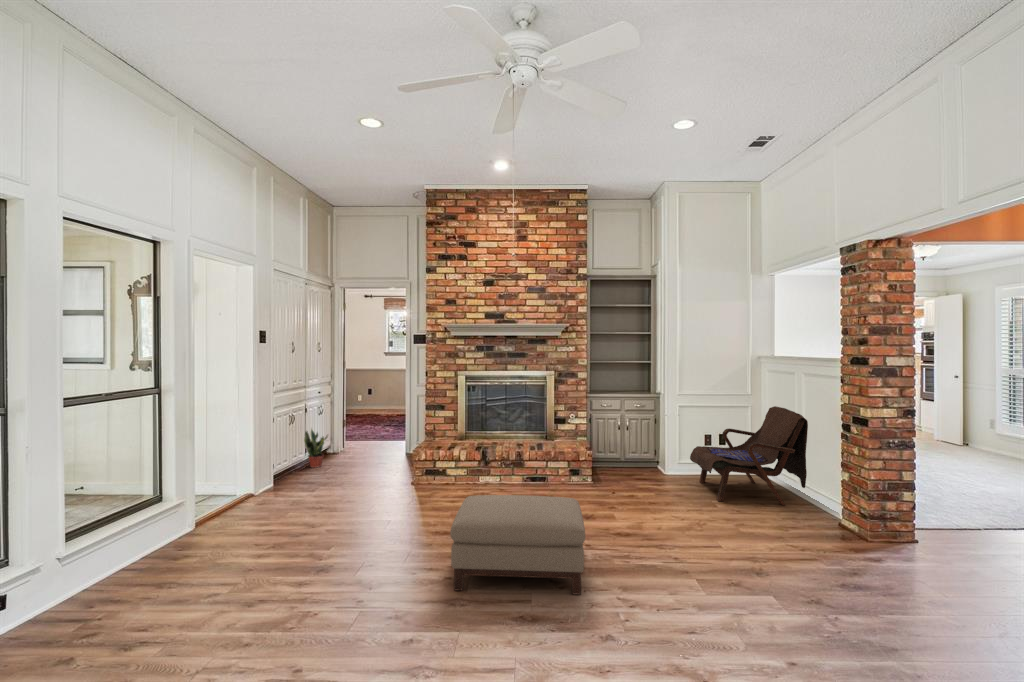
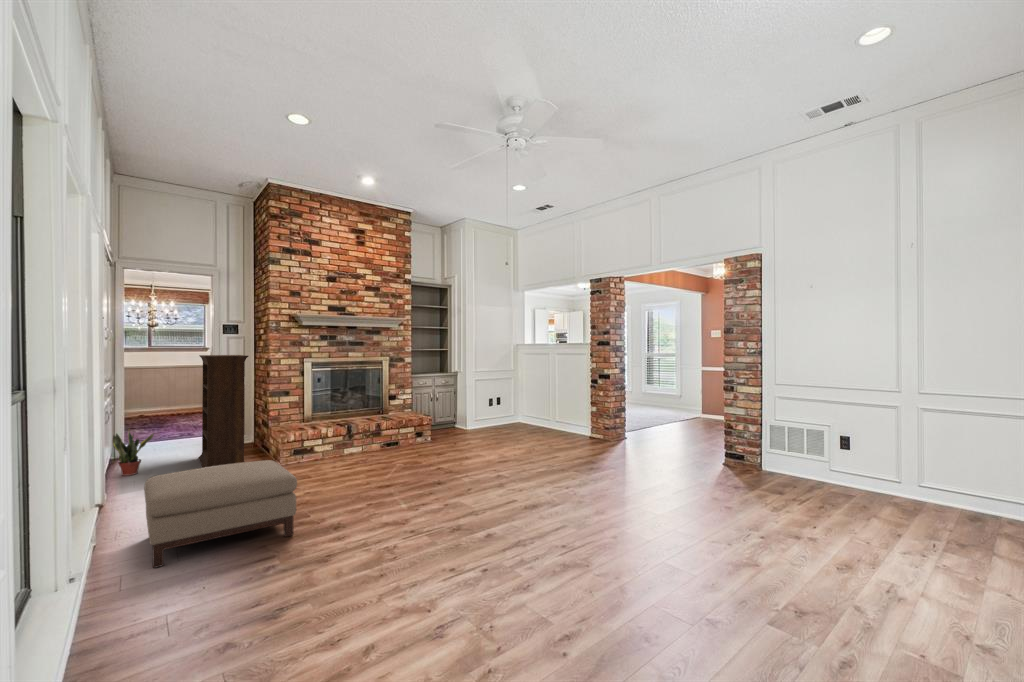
bookcase: none [353,364,411,477] -> present [199,355,248,468]
armchair: present [690,406,808,505] -> none [487,374,562,437]
ottoman: present [450,495,585,595] -> present [144,460,297,568]

